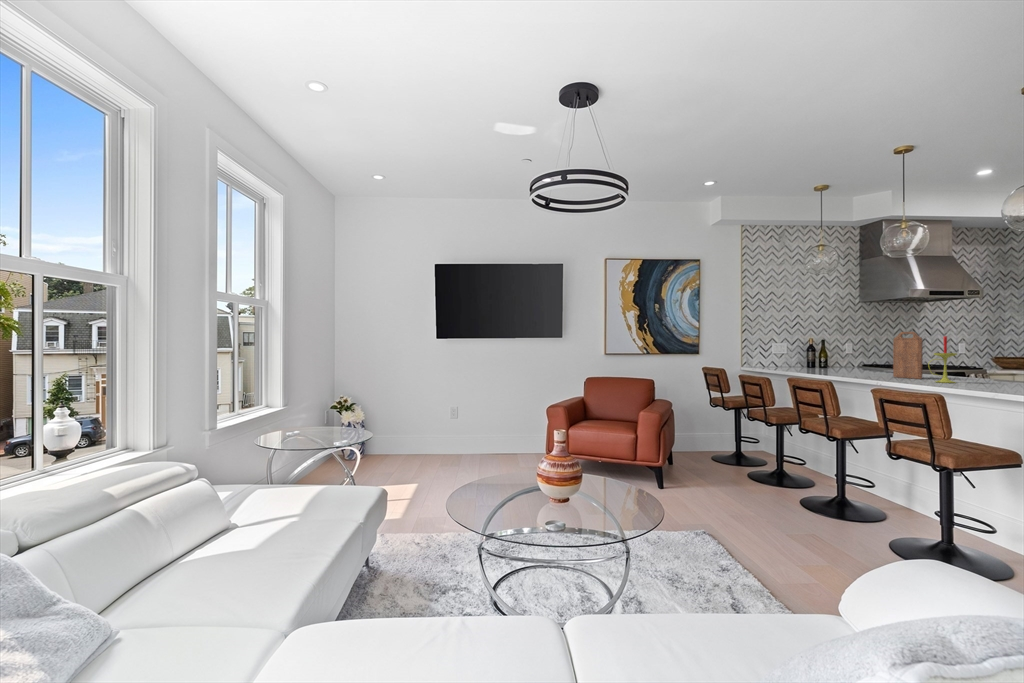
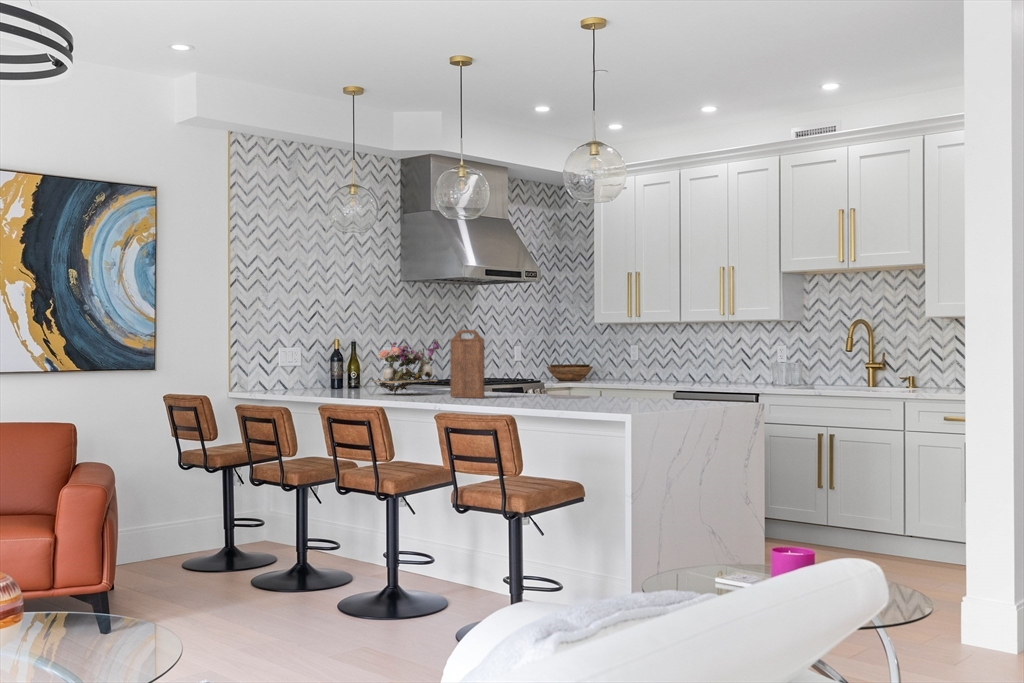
candle: present [928,336,957,383] -> none [492,335,524,402]
flower arrangement: none [832,338,886,373] -> present [371,339,439,394]

